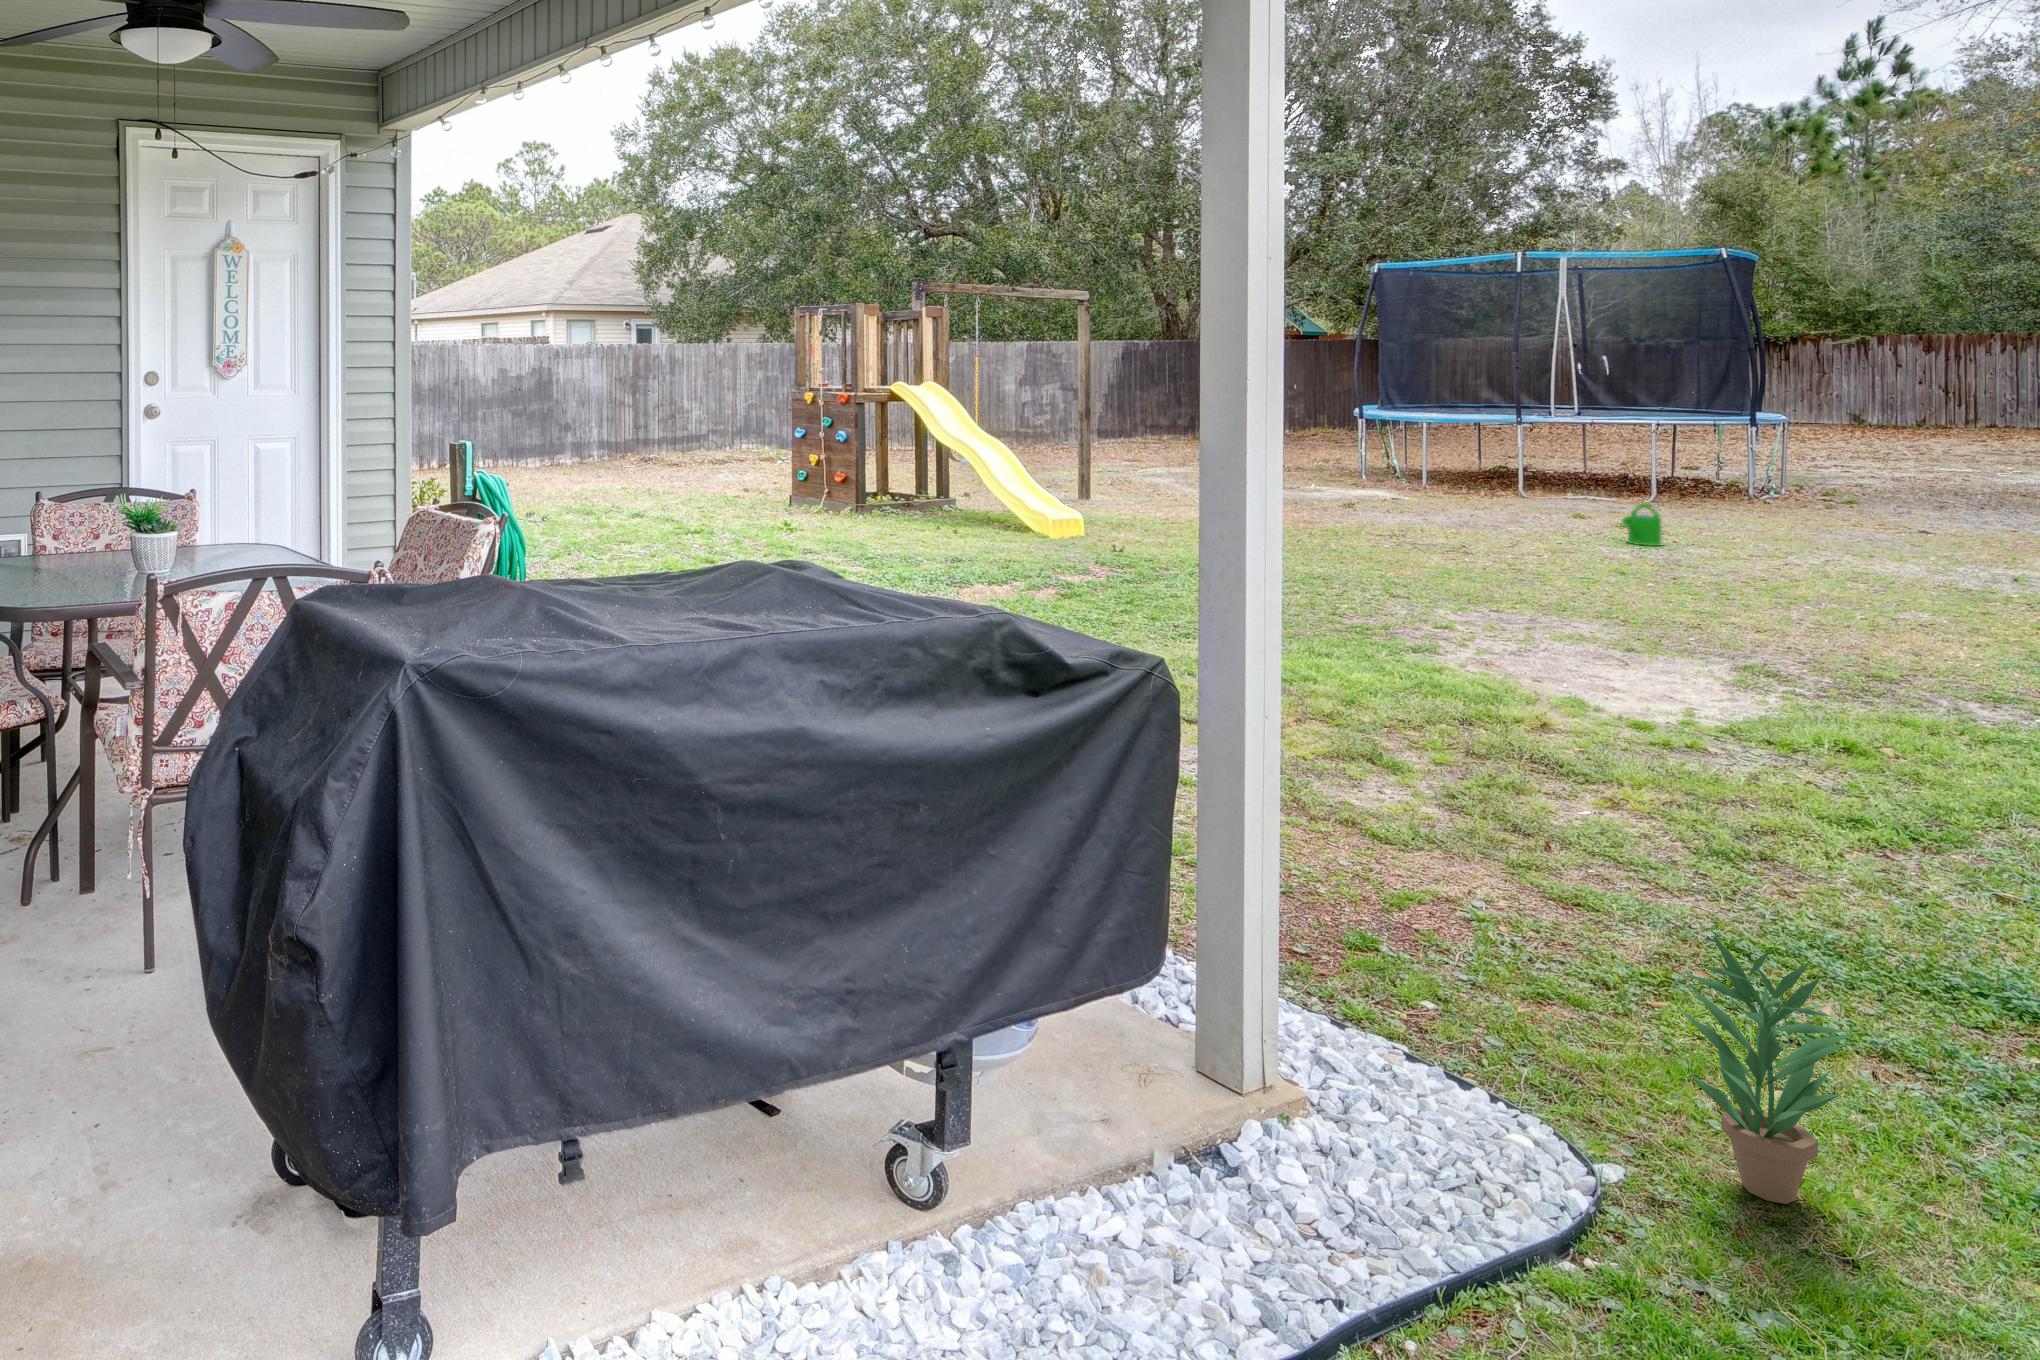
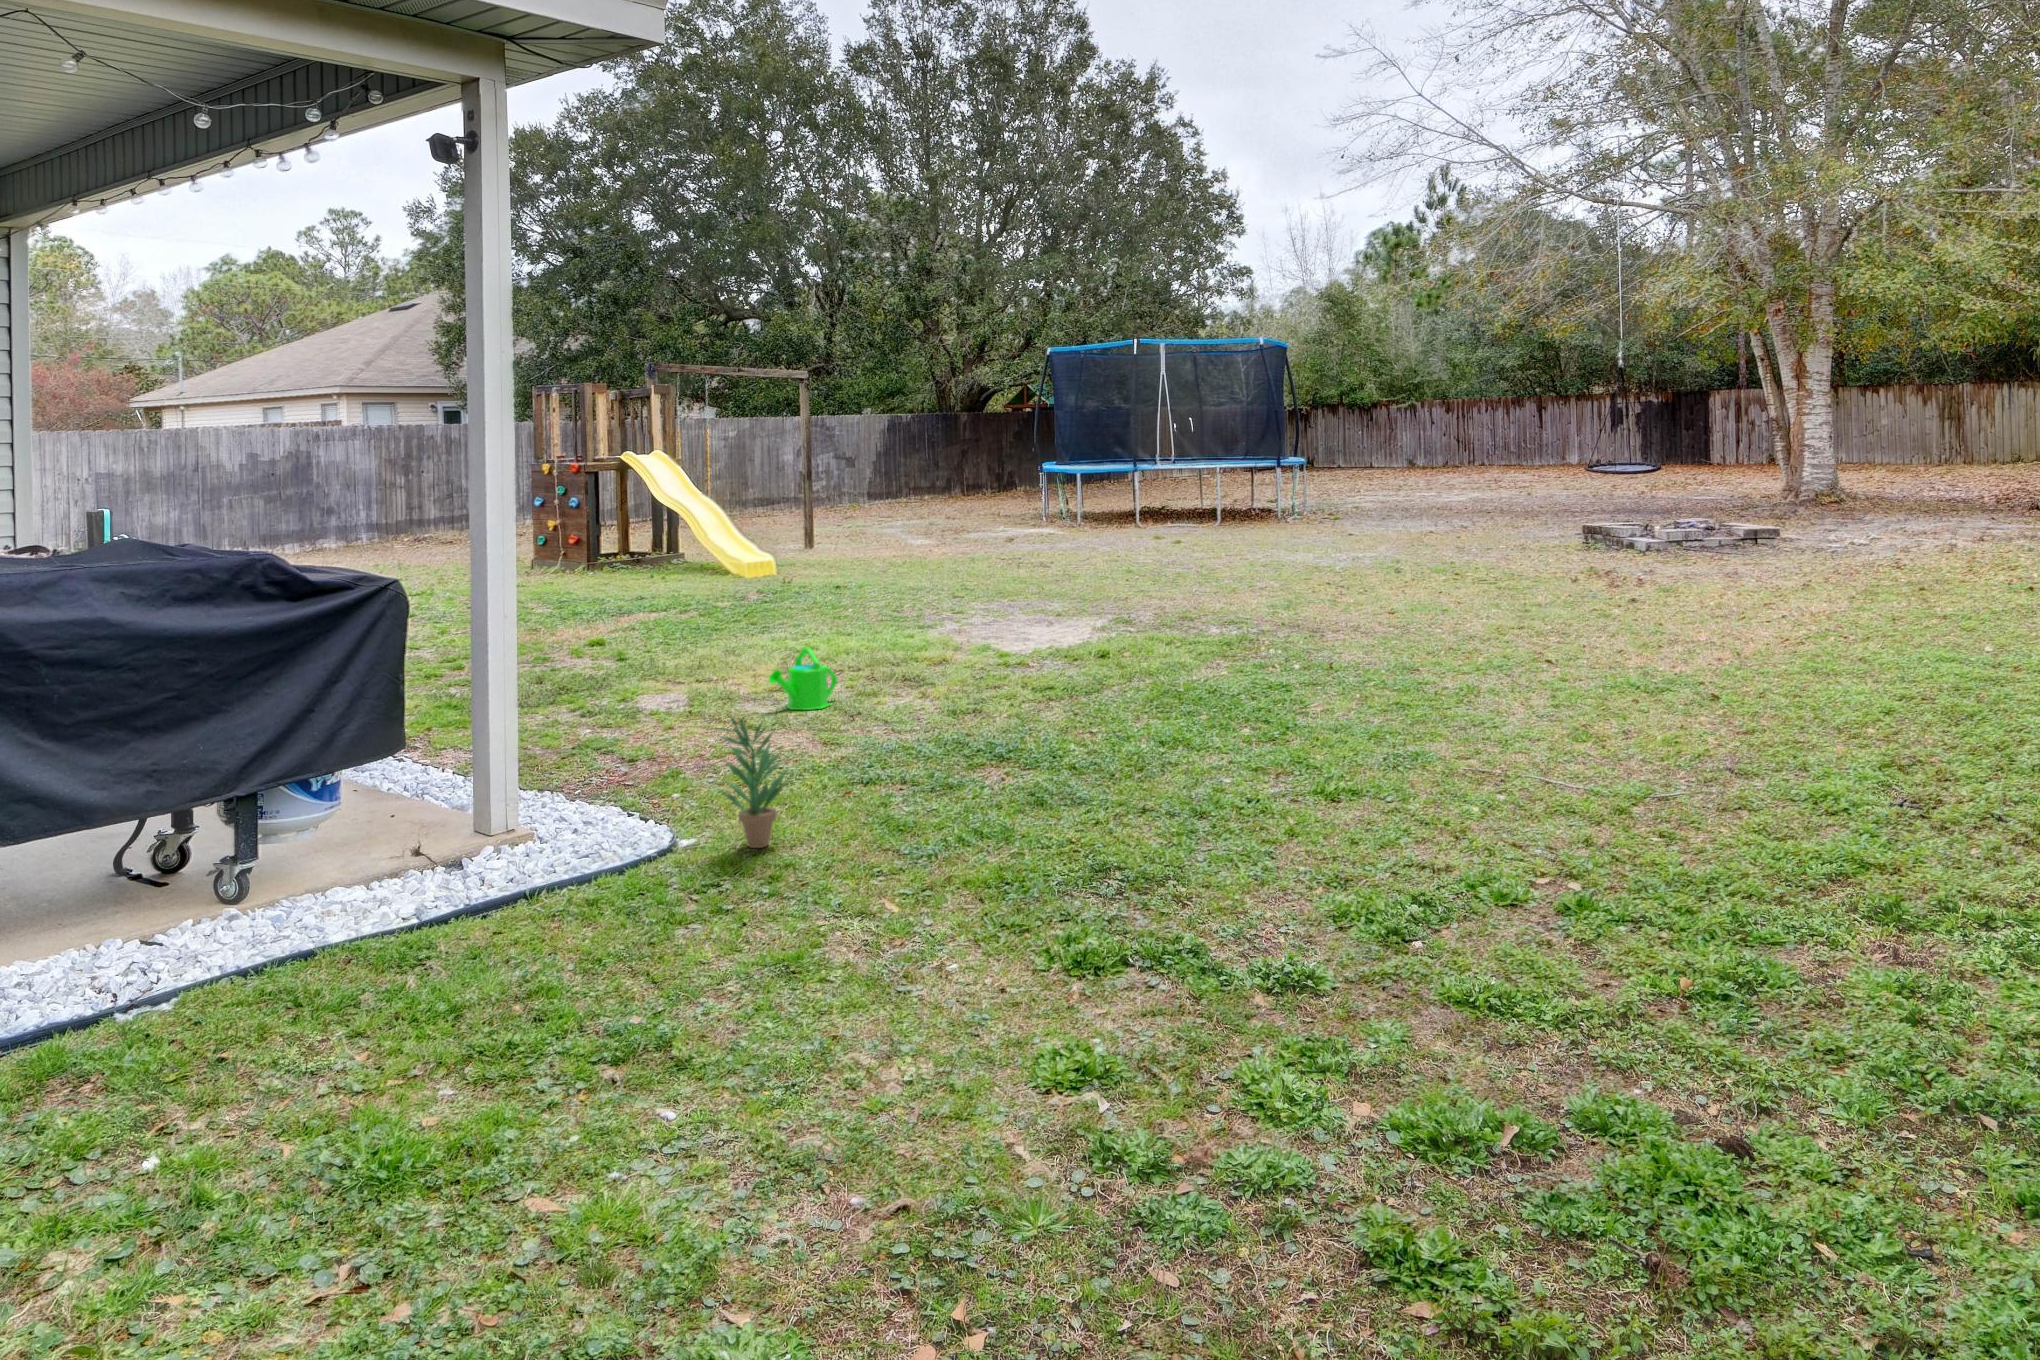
watering can: present [1622,504,1662,546] -> present [769,648,837,710]

